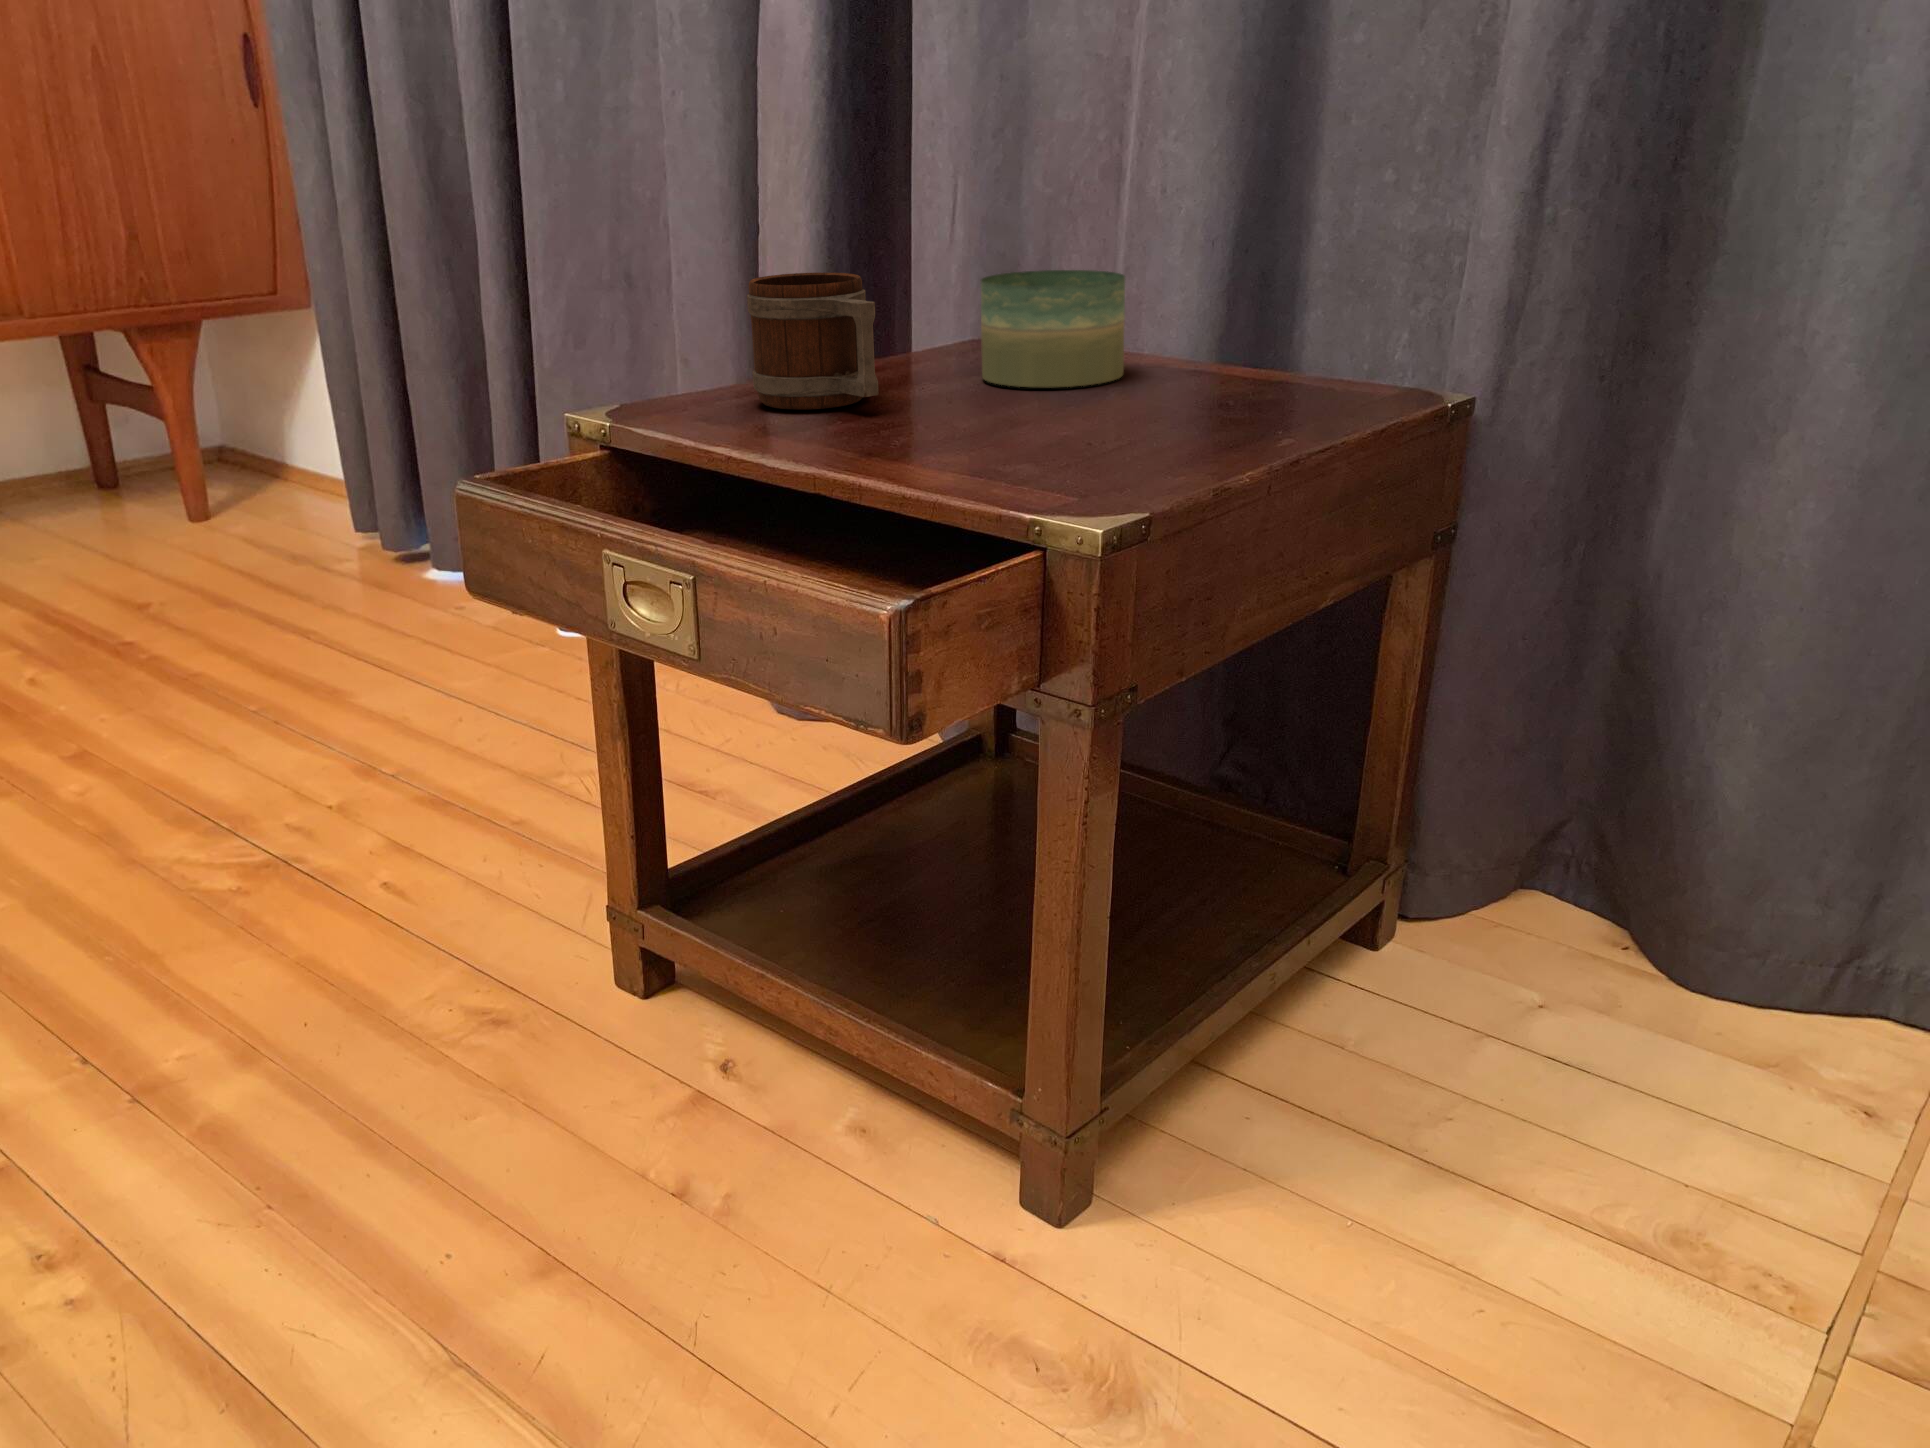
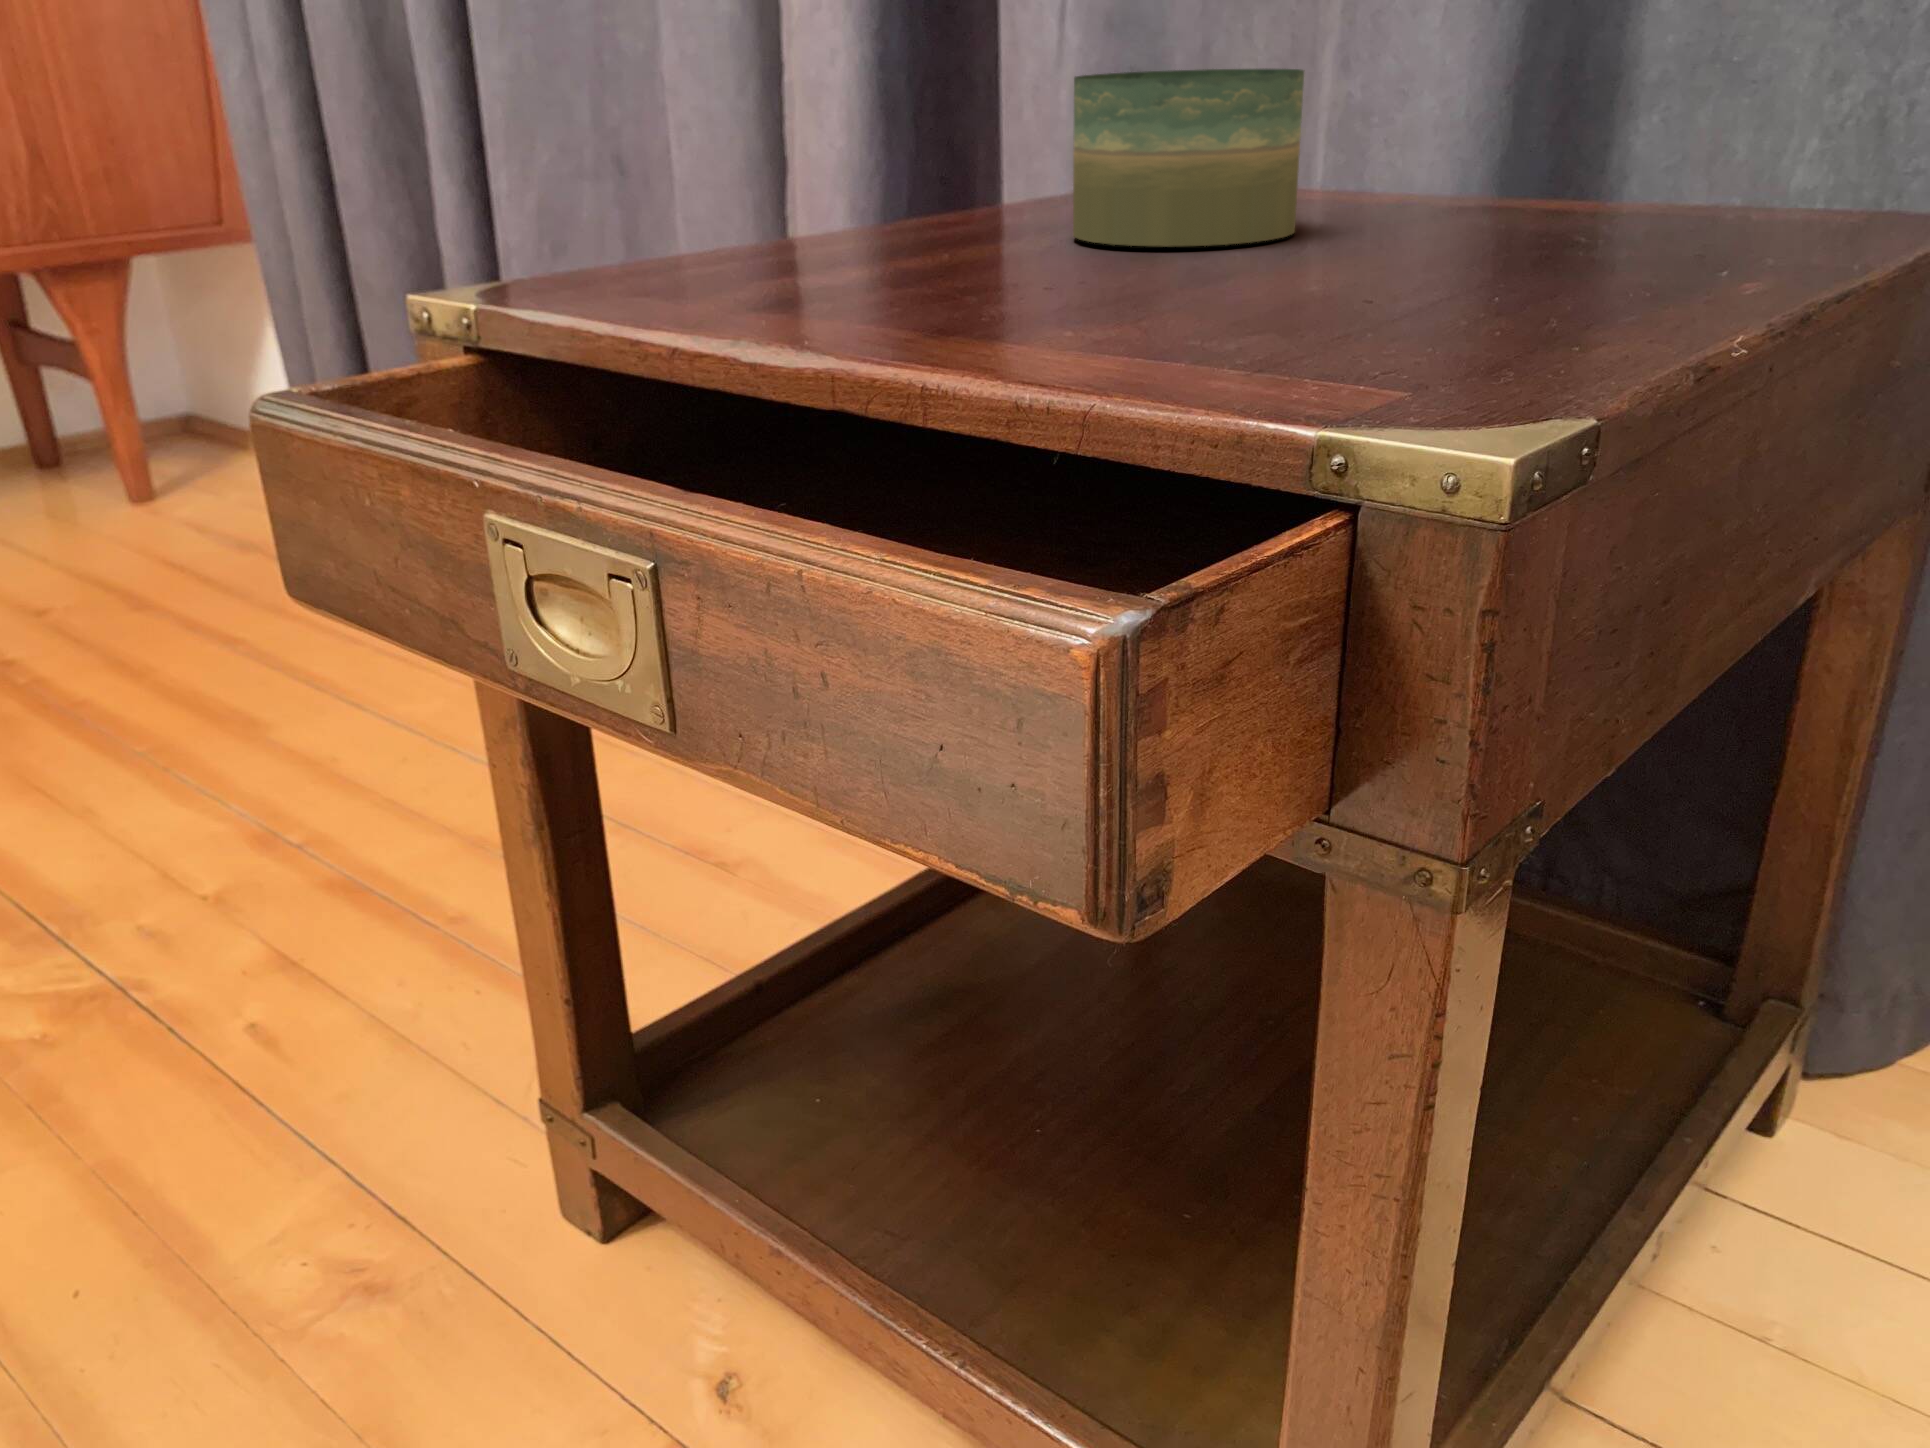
mug: present [747,273,878,410] -> none [707,61,934,282]

